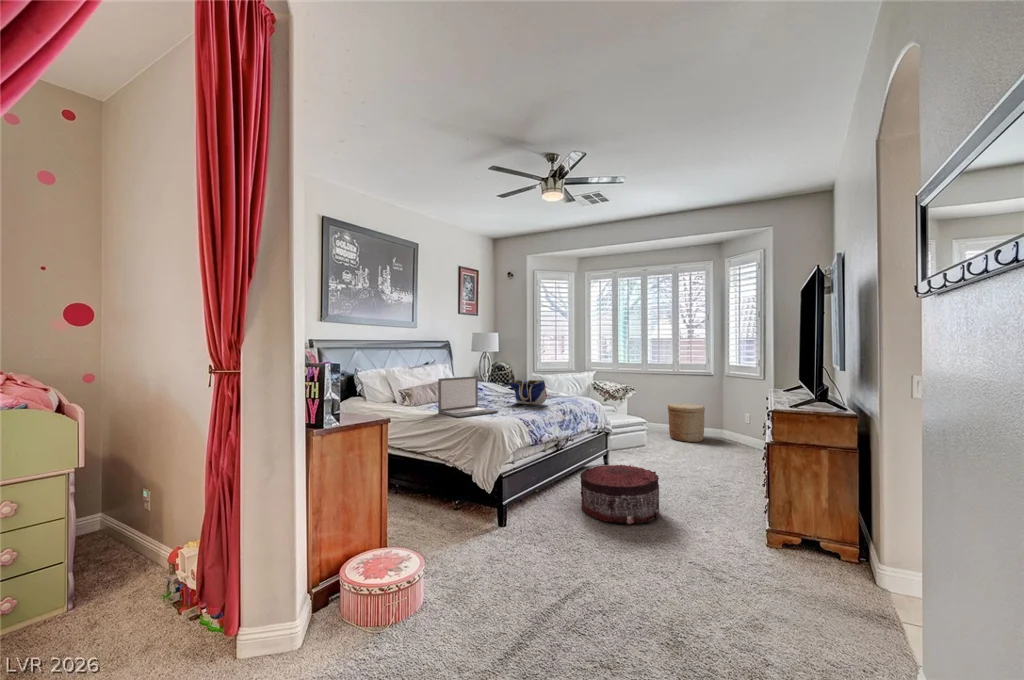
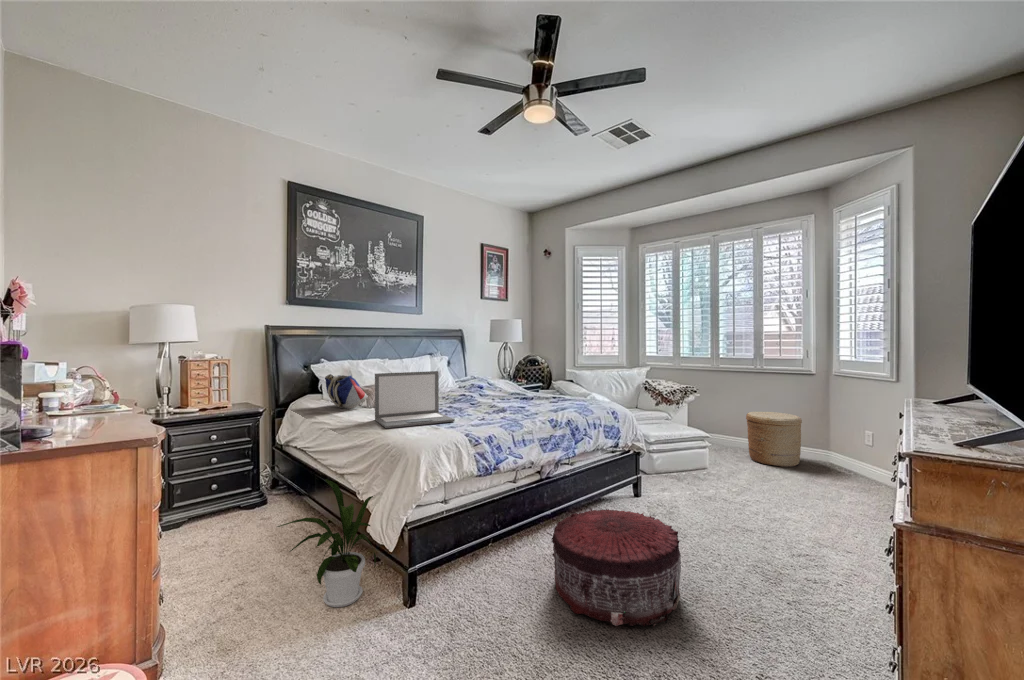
tote bag: present [509,379,547,405] -> present [325,374,368,408]
house plant: none [410,452,474,534] -> present [277,479,376,607]

